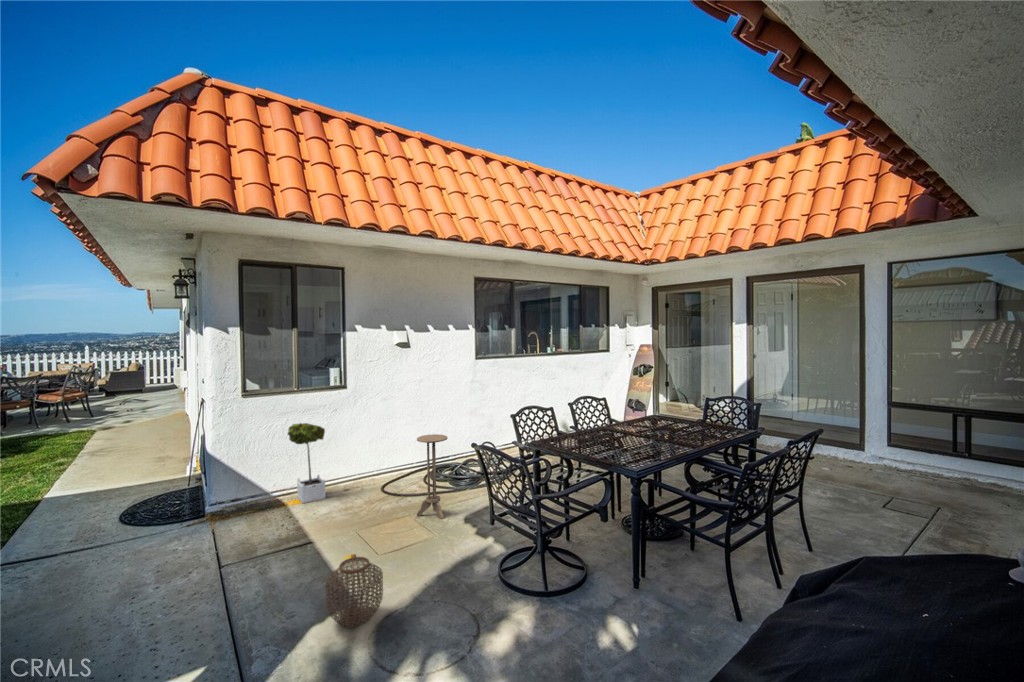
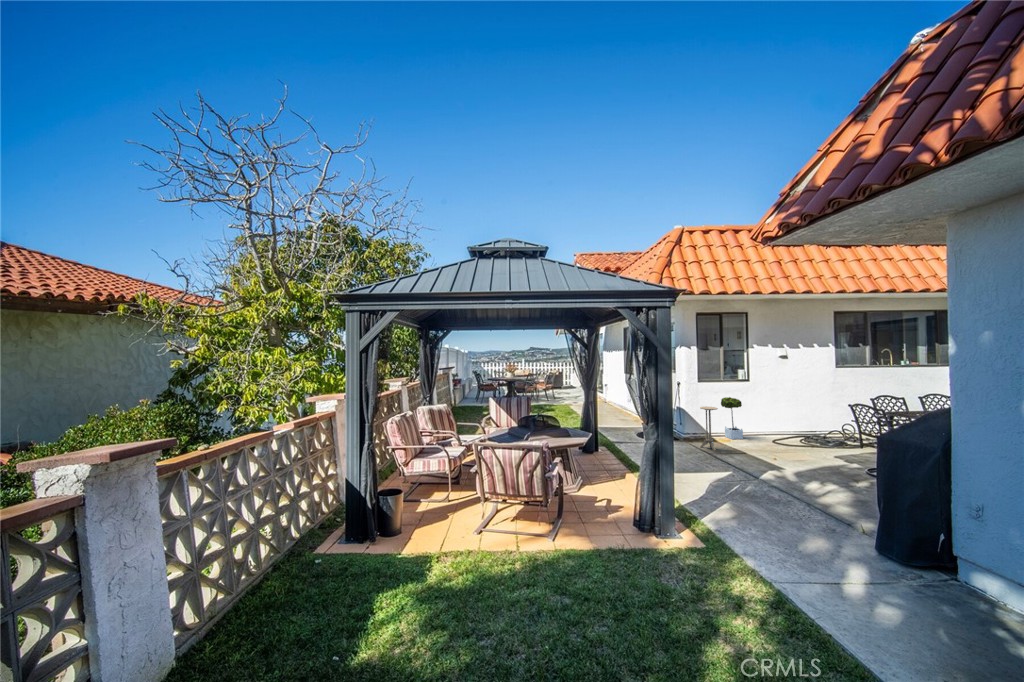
side table: present [417,434,447,519] -> present [700,406,718,450]
woven basket: present [326,557,383,628] -> none [793,454,823,483]

